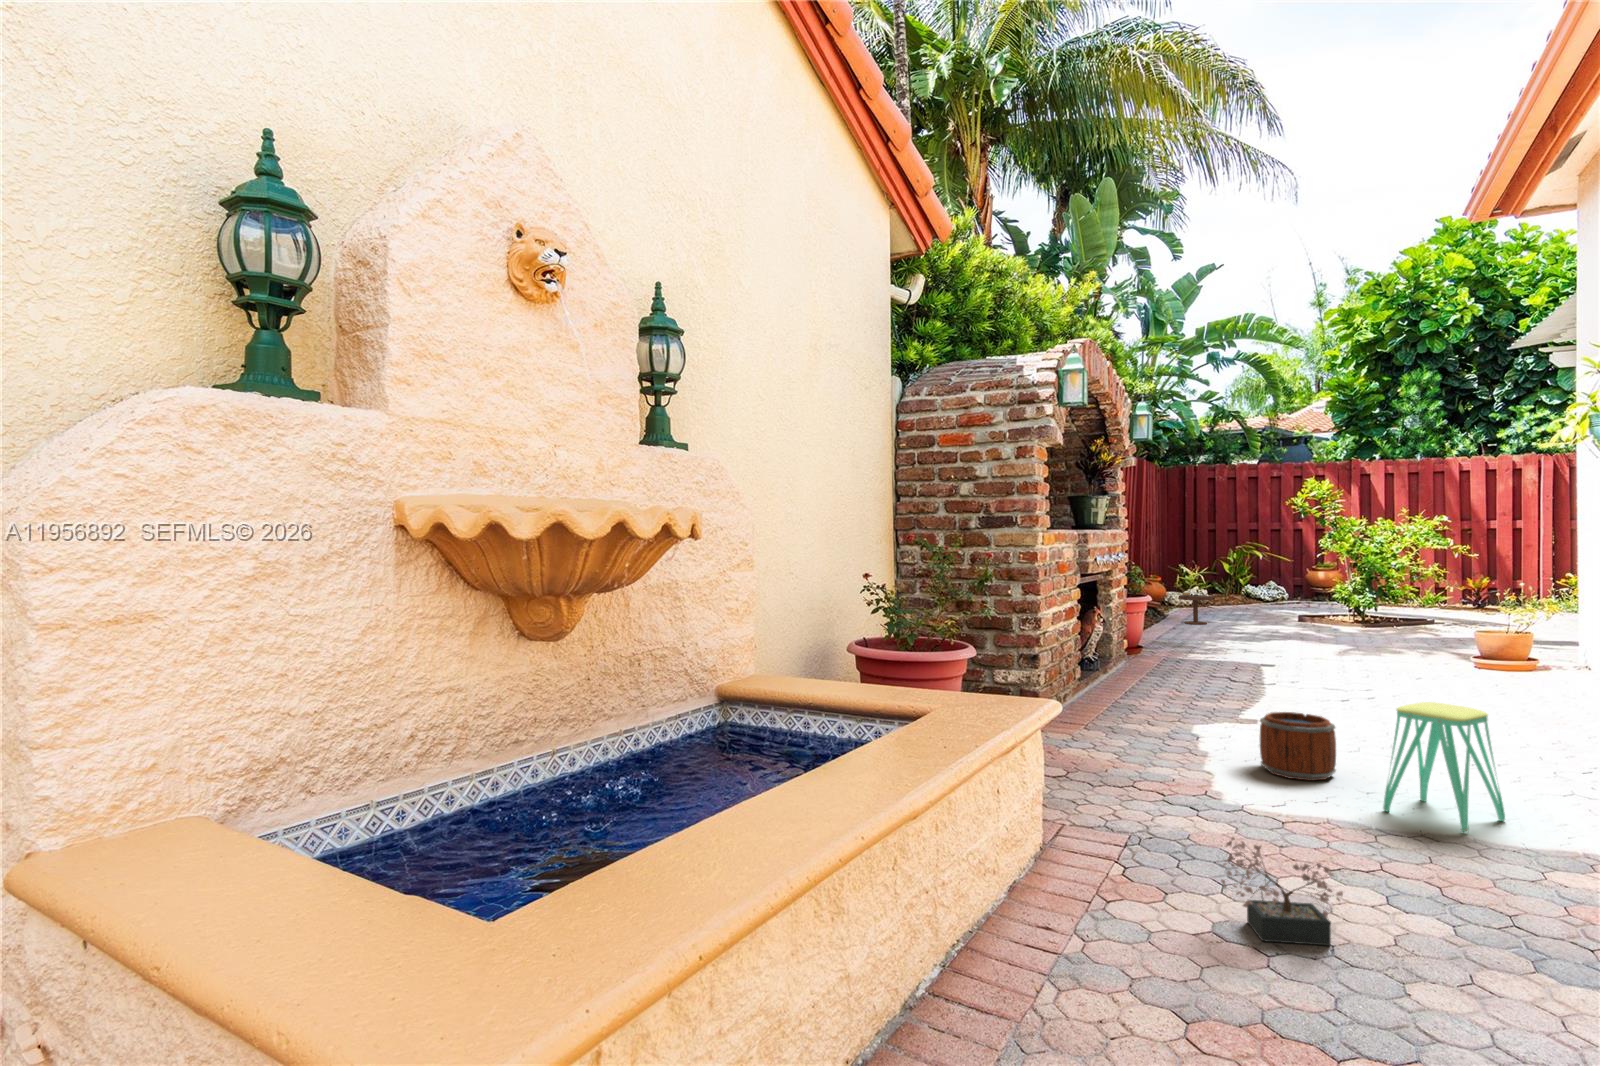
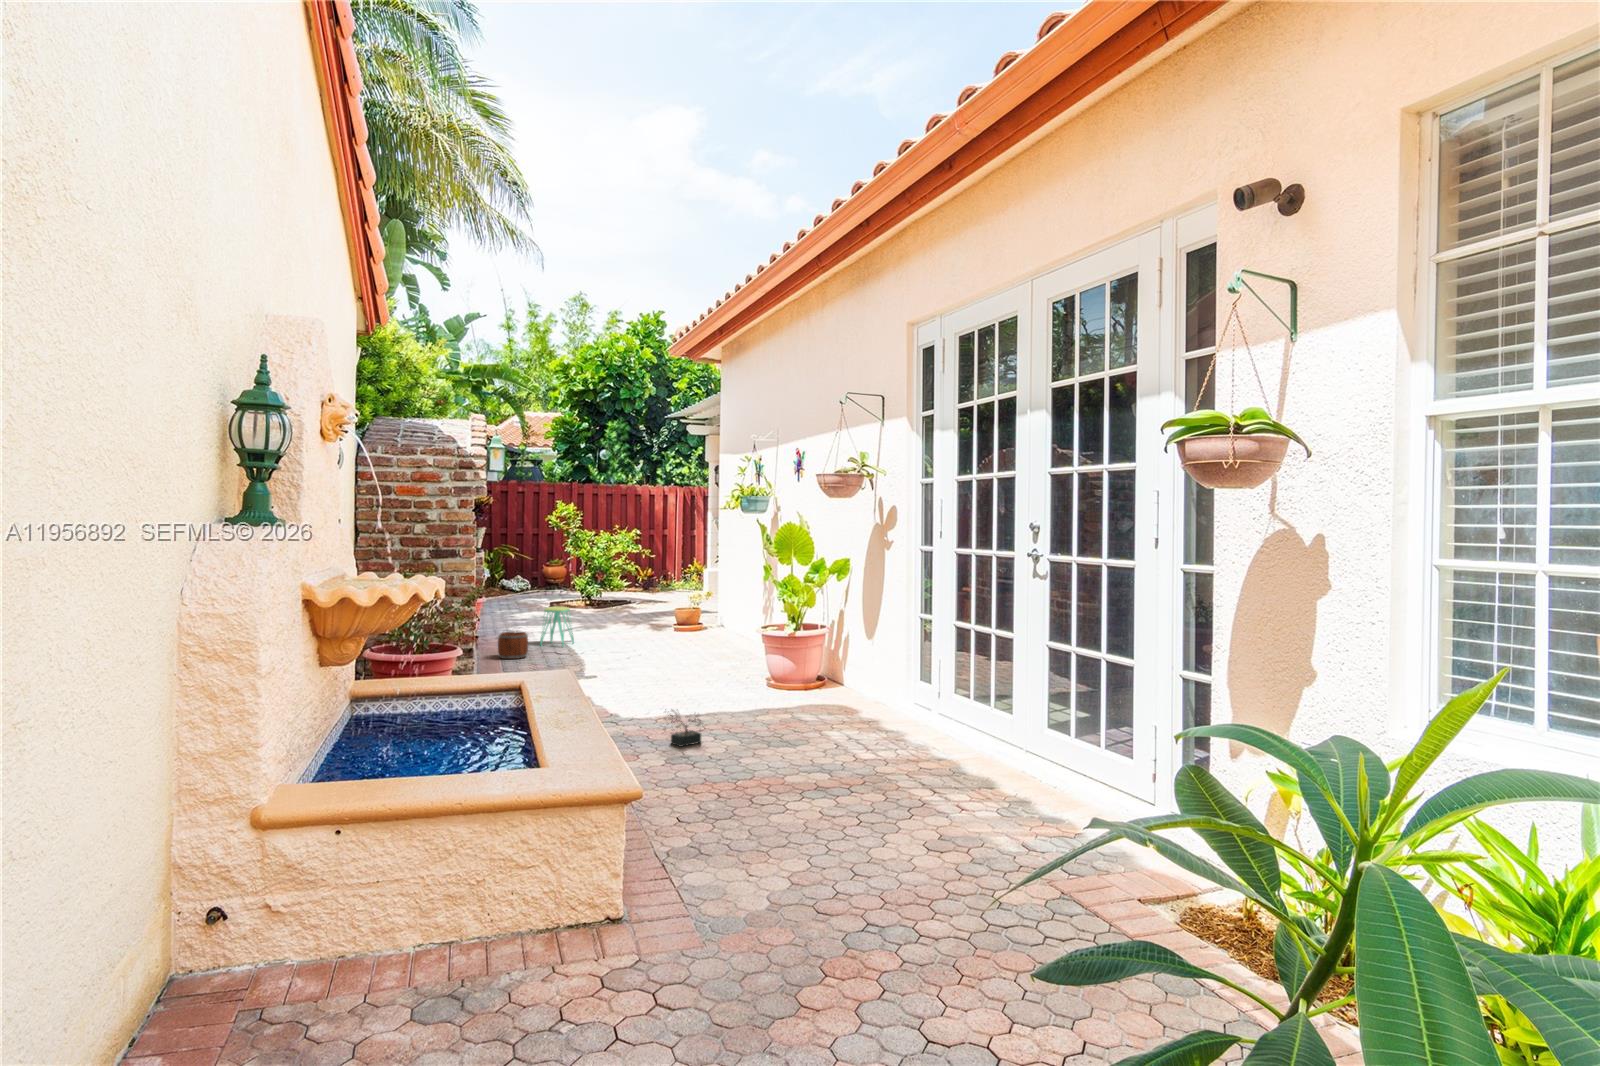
side table: present [1178,592,1213,625] -> none [500,593,524,635]
stool: present [1383,702,1505,832] -> present [540,606,574,646]
bucket: present [1260,712,1336,781] -> present [498,632,528,659]

